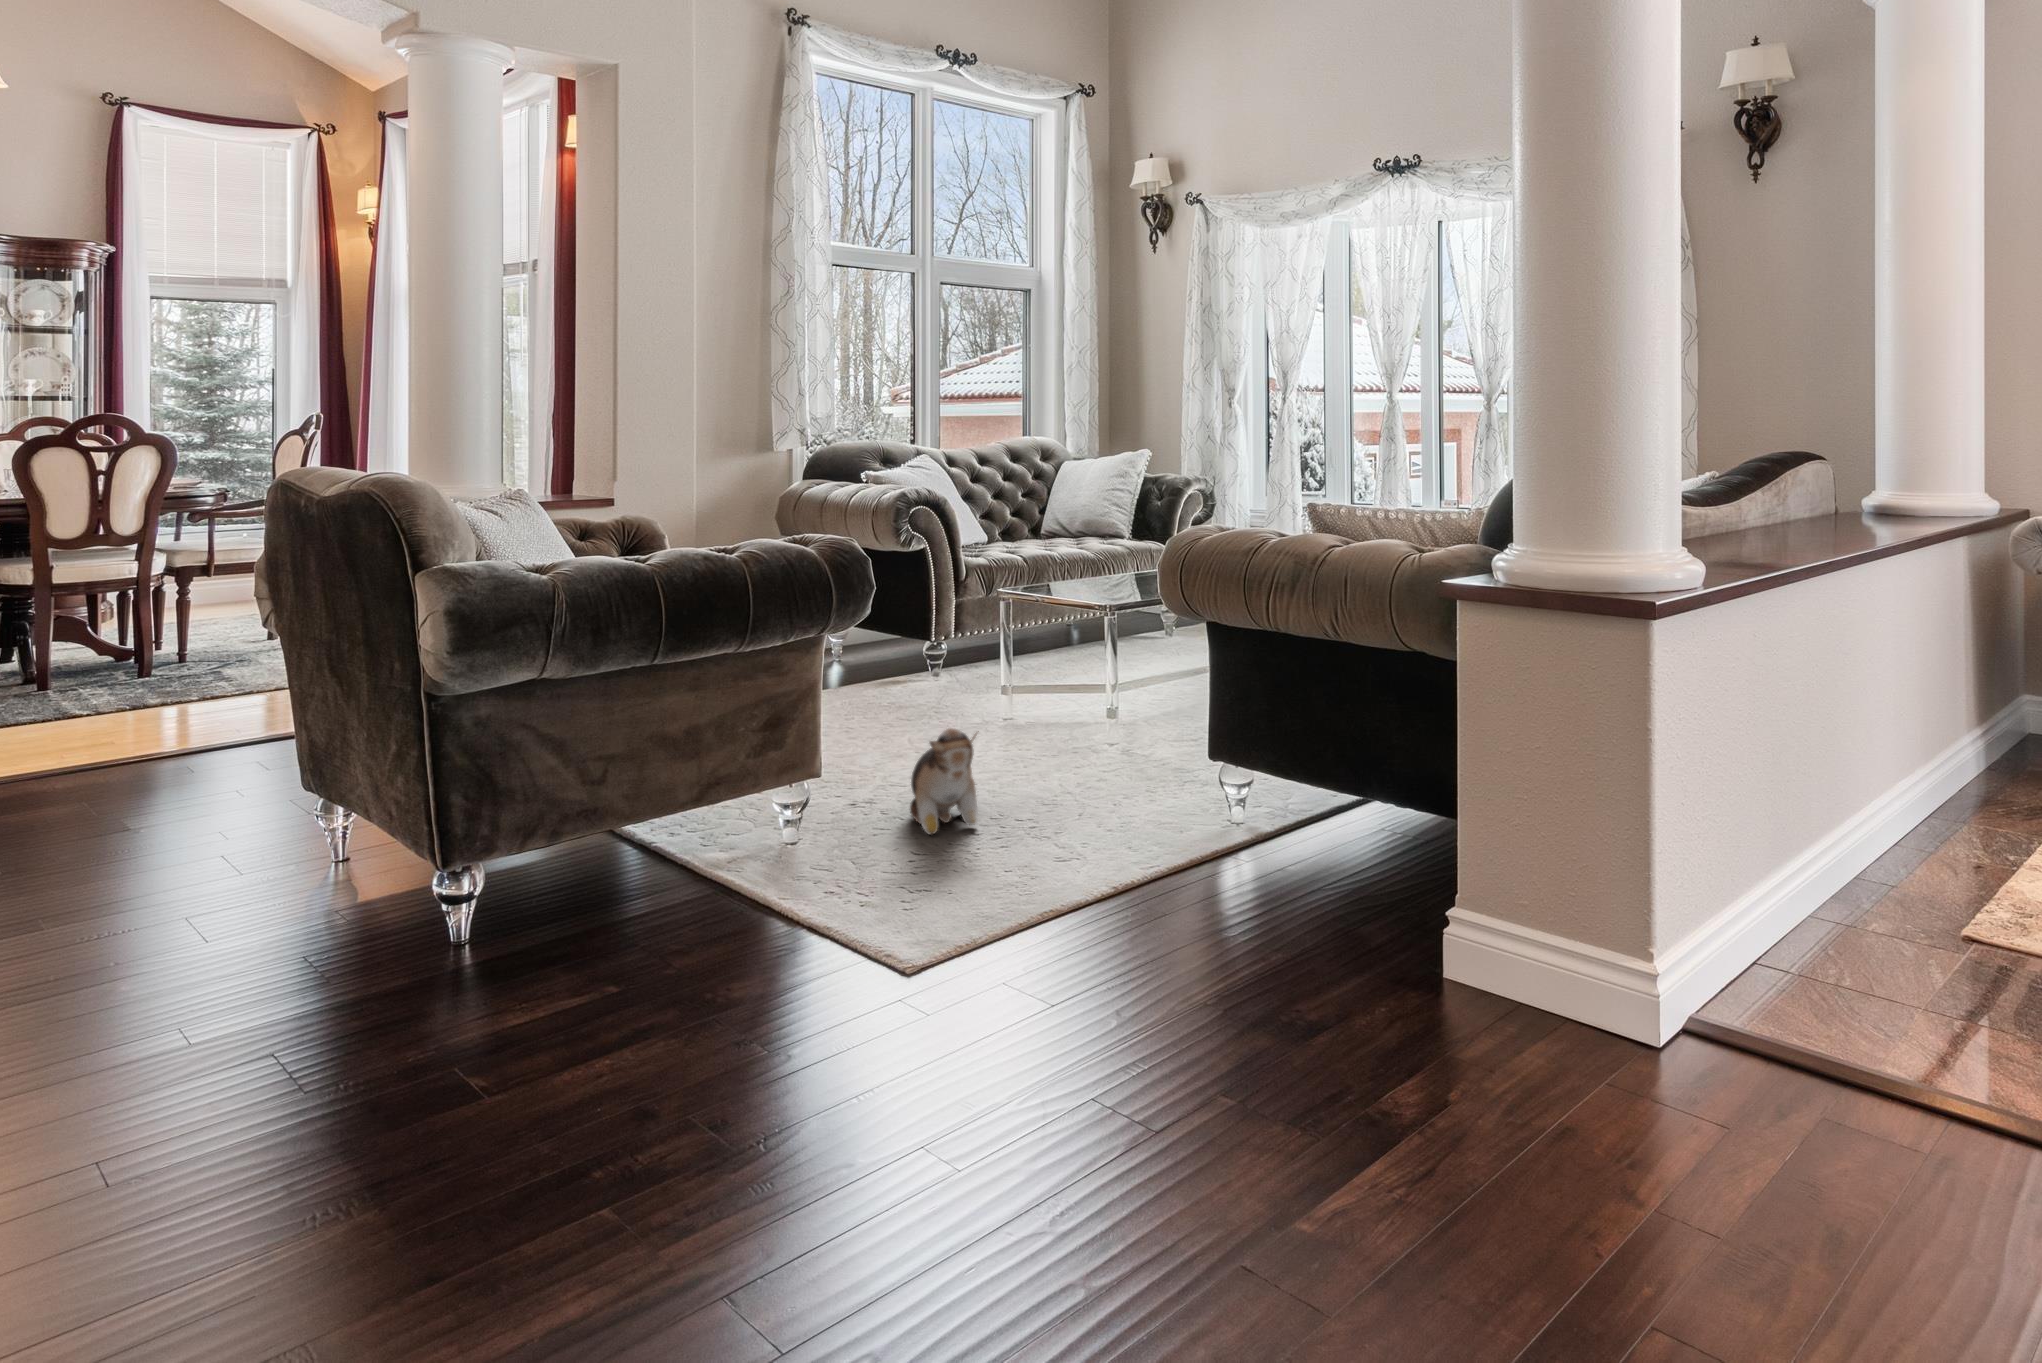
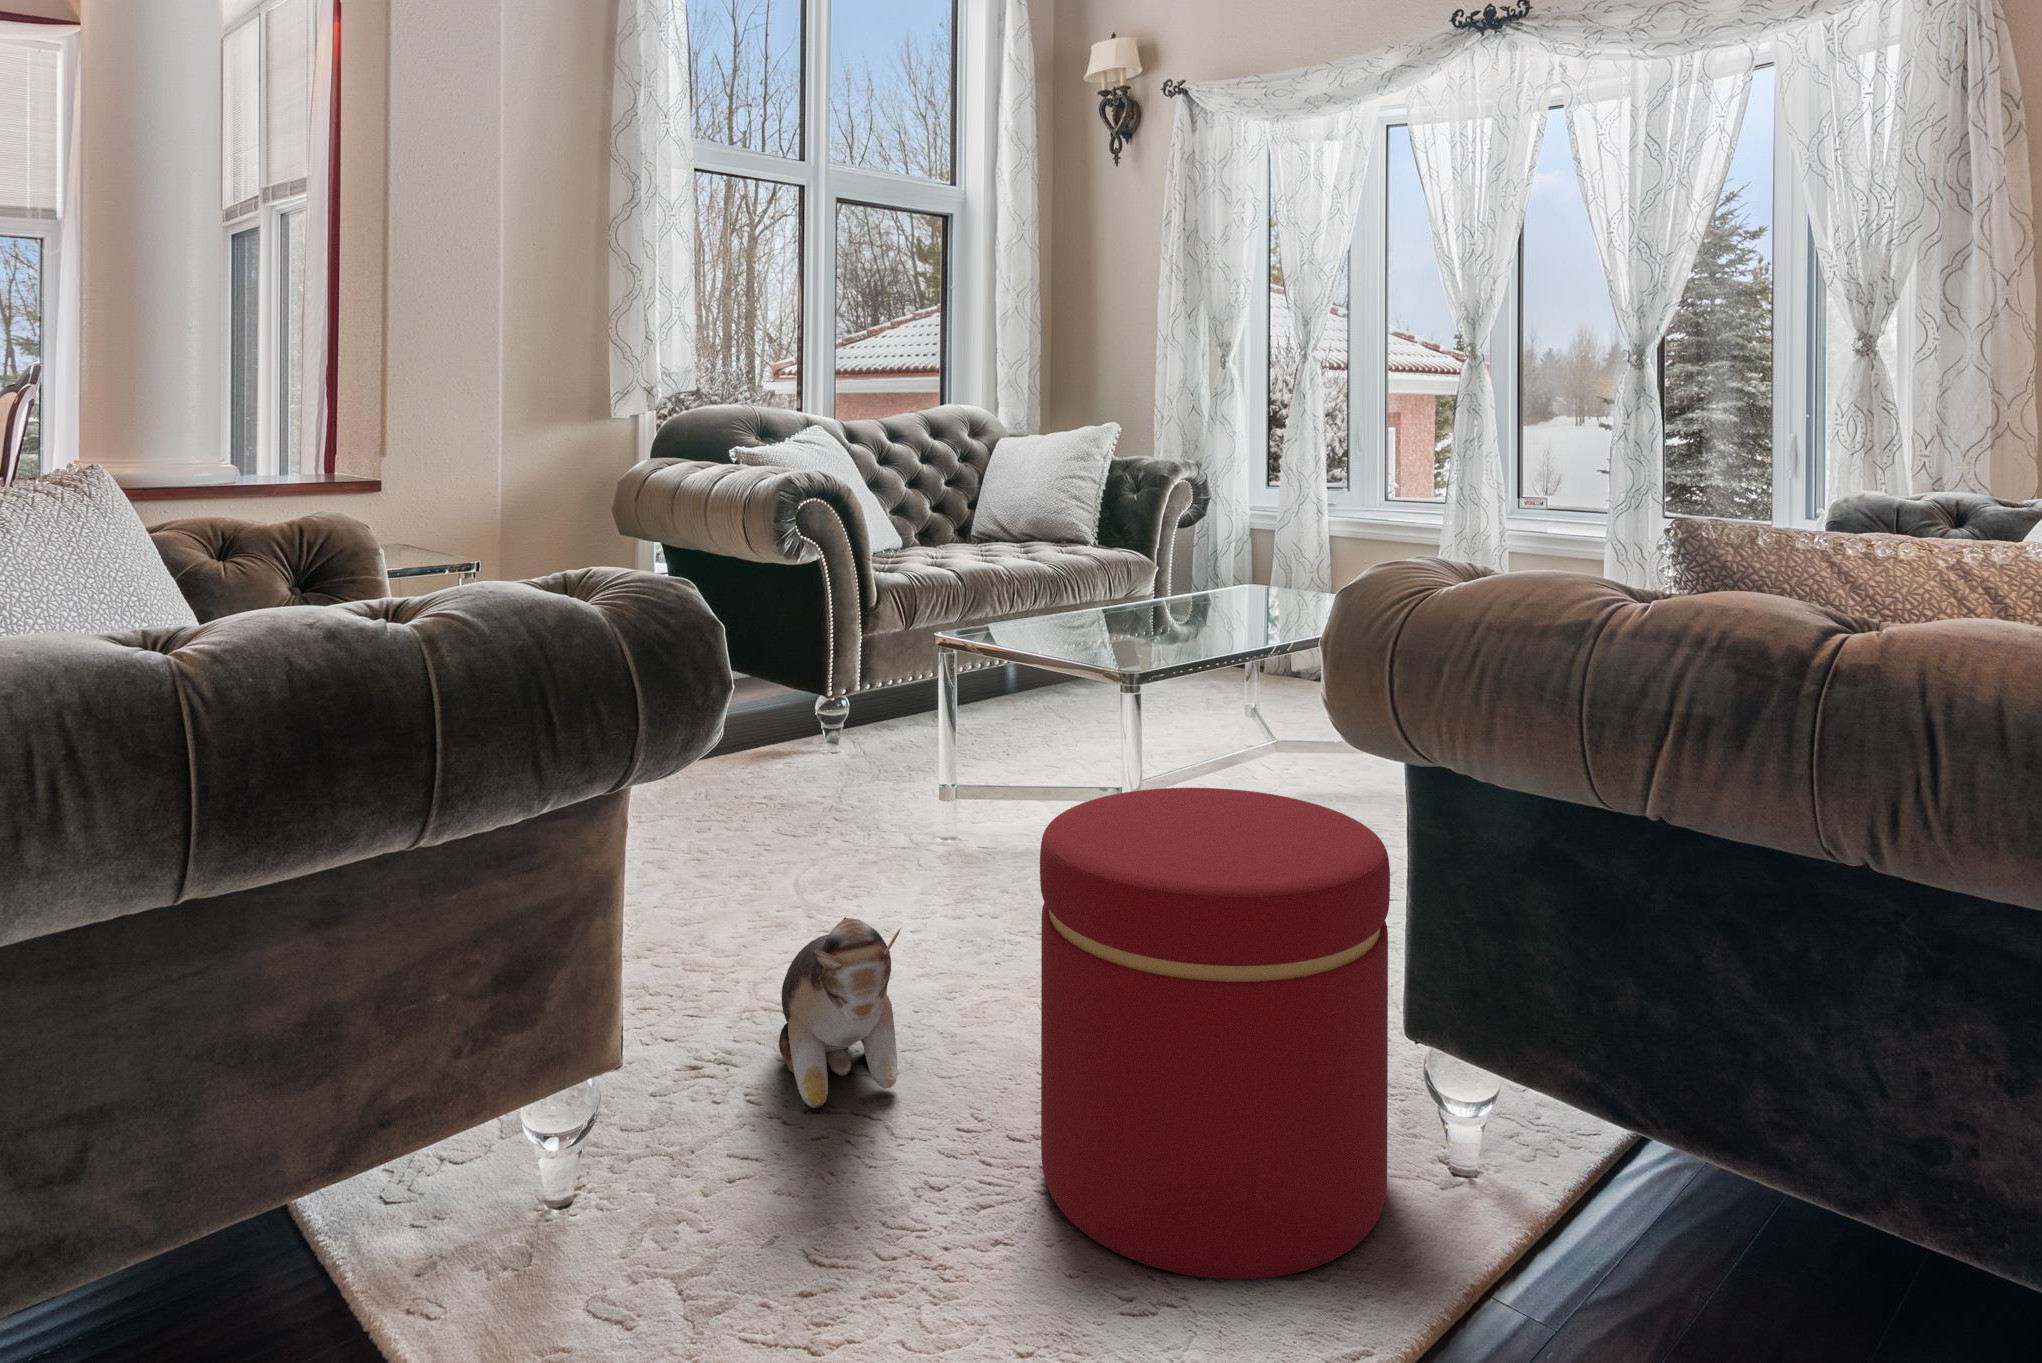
ottoman: none [1052,653,1231,879] -> present [1040,788,1390,1279]

